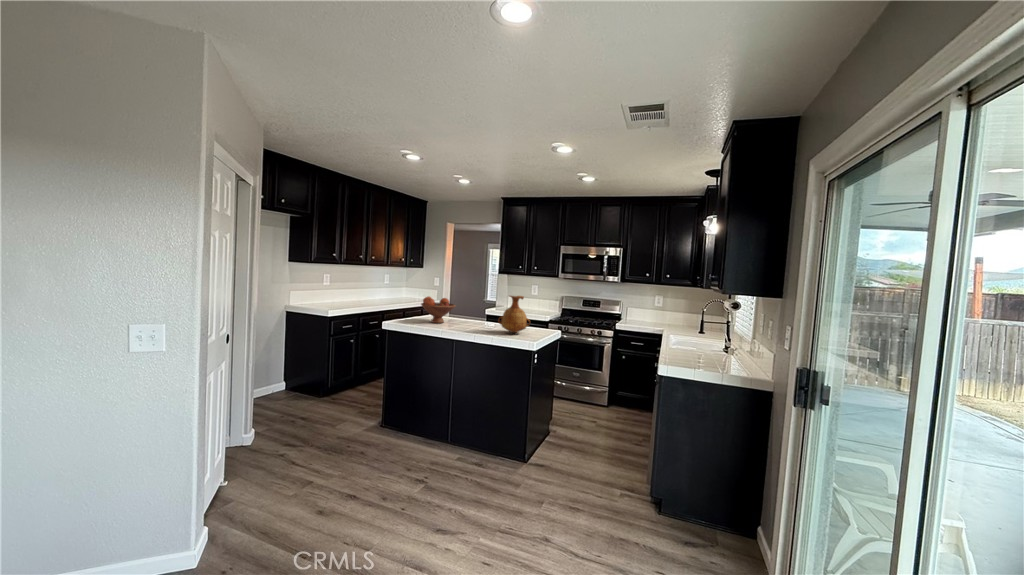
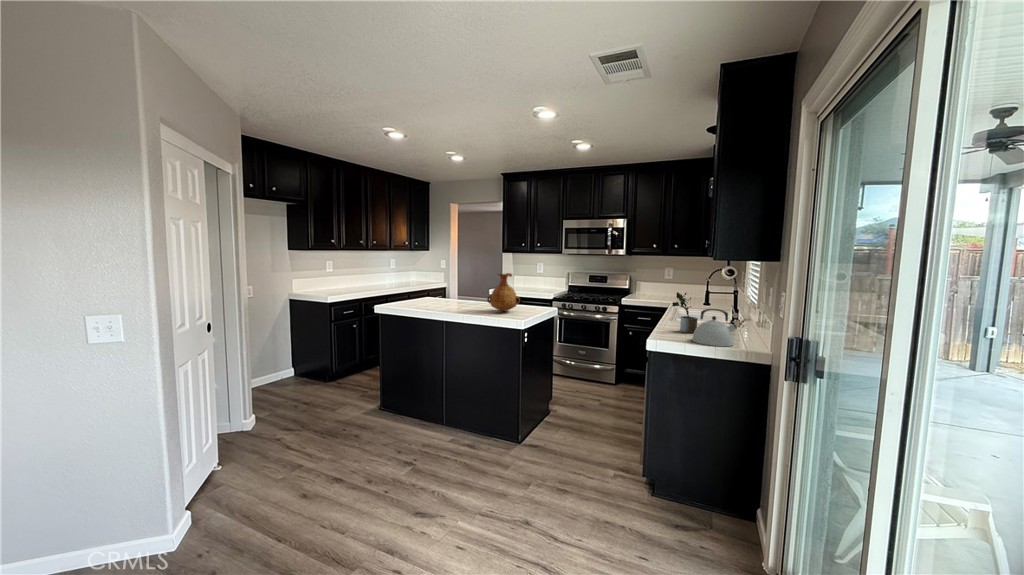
fruit bowl: present [421,297,455,323] -> none [413,278,448,305]
potted plant: none [679,321,702,360] -> present [672,292,698,333]
kettle: none [700,338,742,374] -> present [692,309,737,346]

